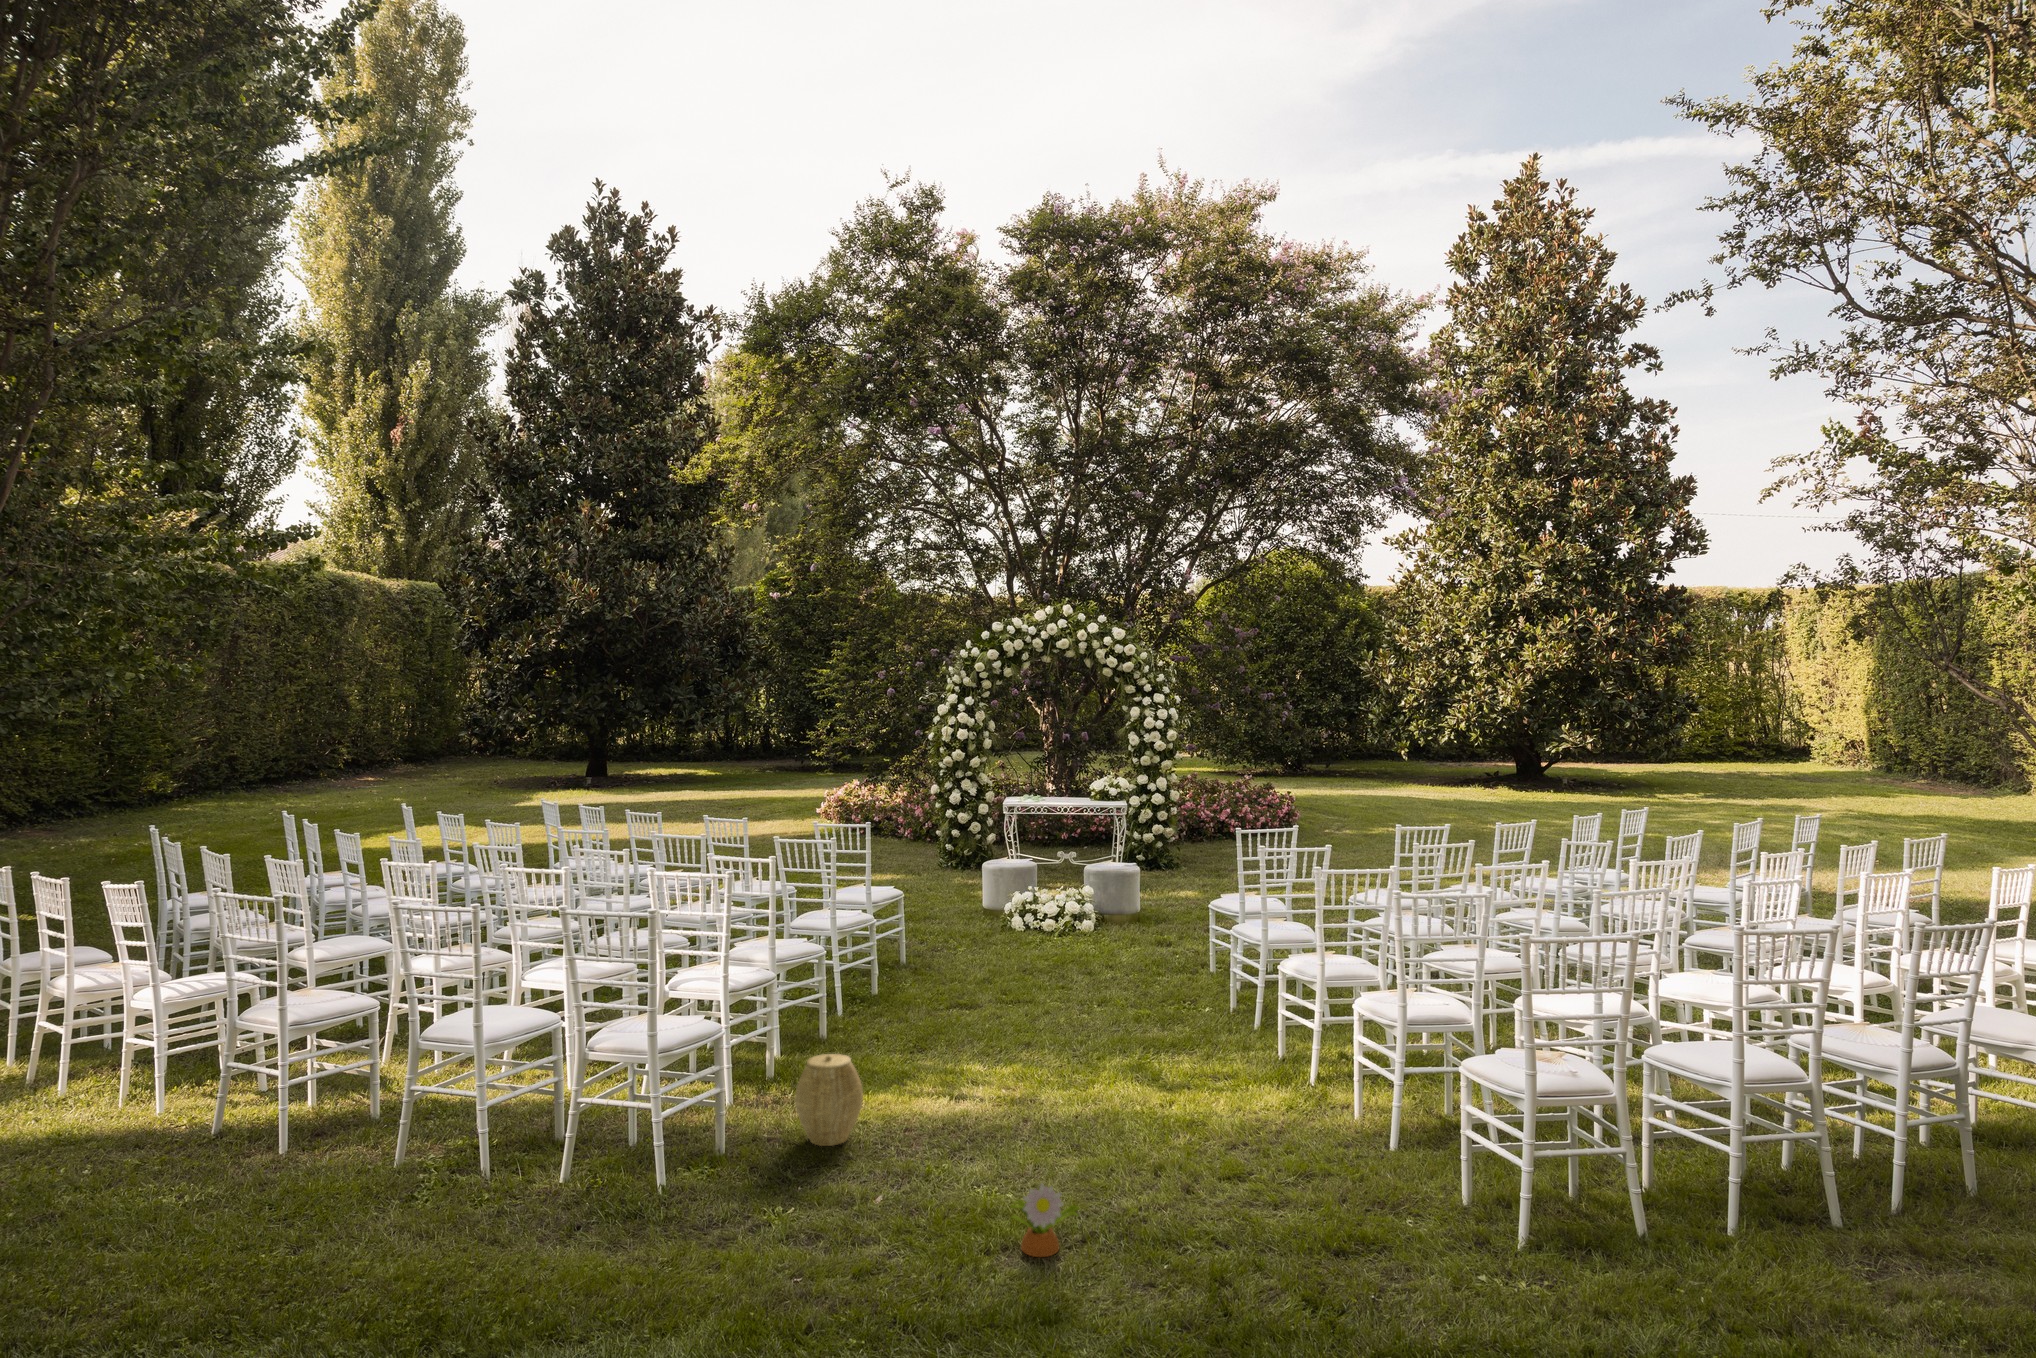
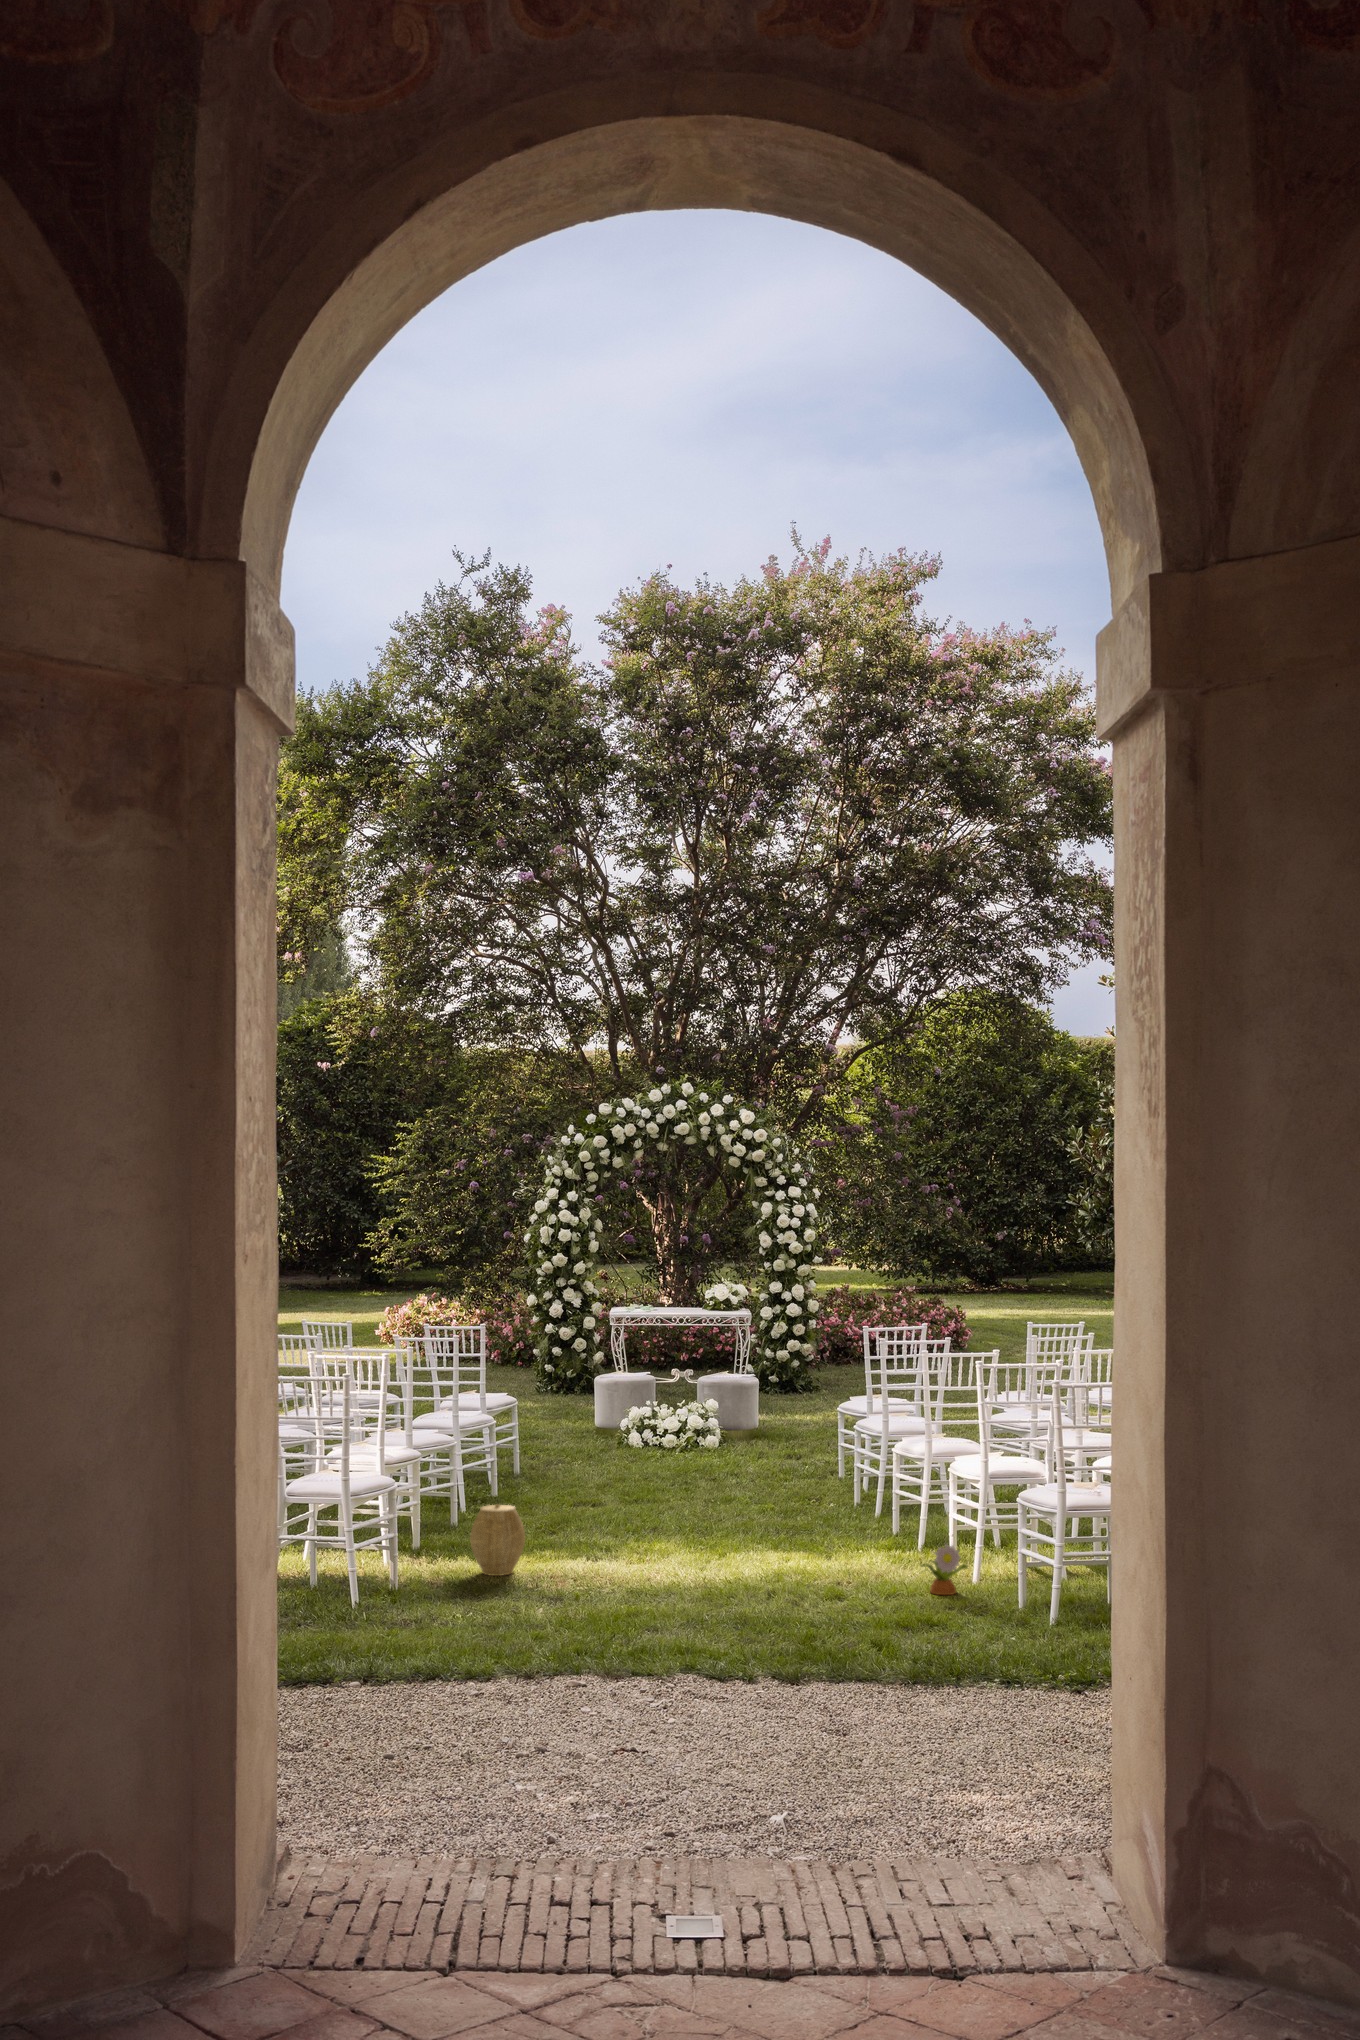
decorative plant: present [1005,1184,1080,1257] -> present [921,1544,968,1595]

